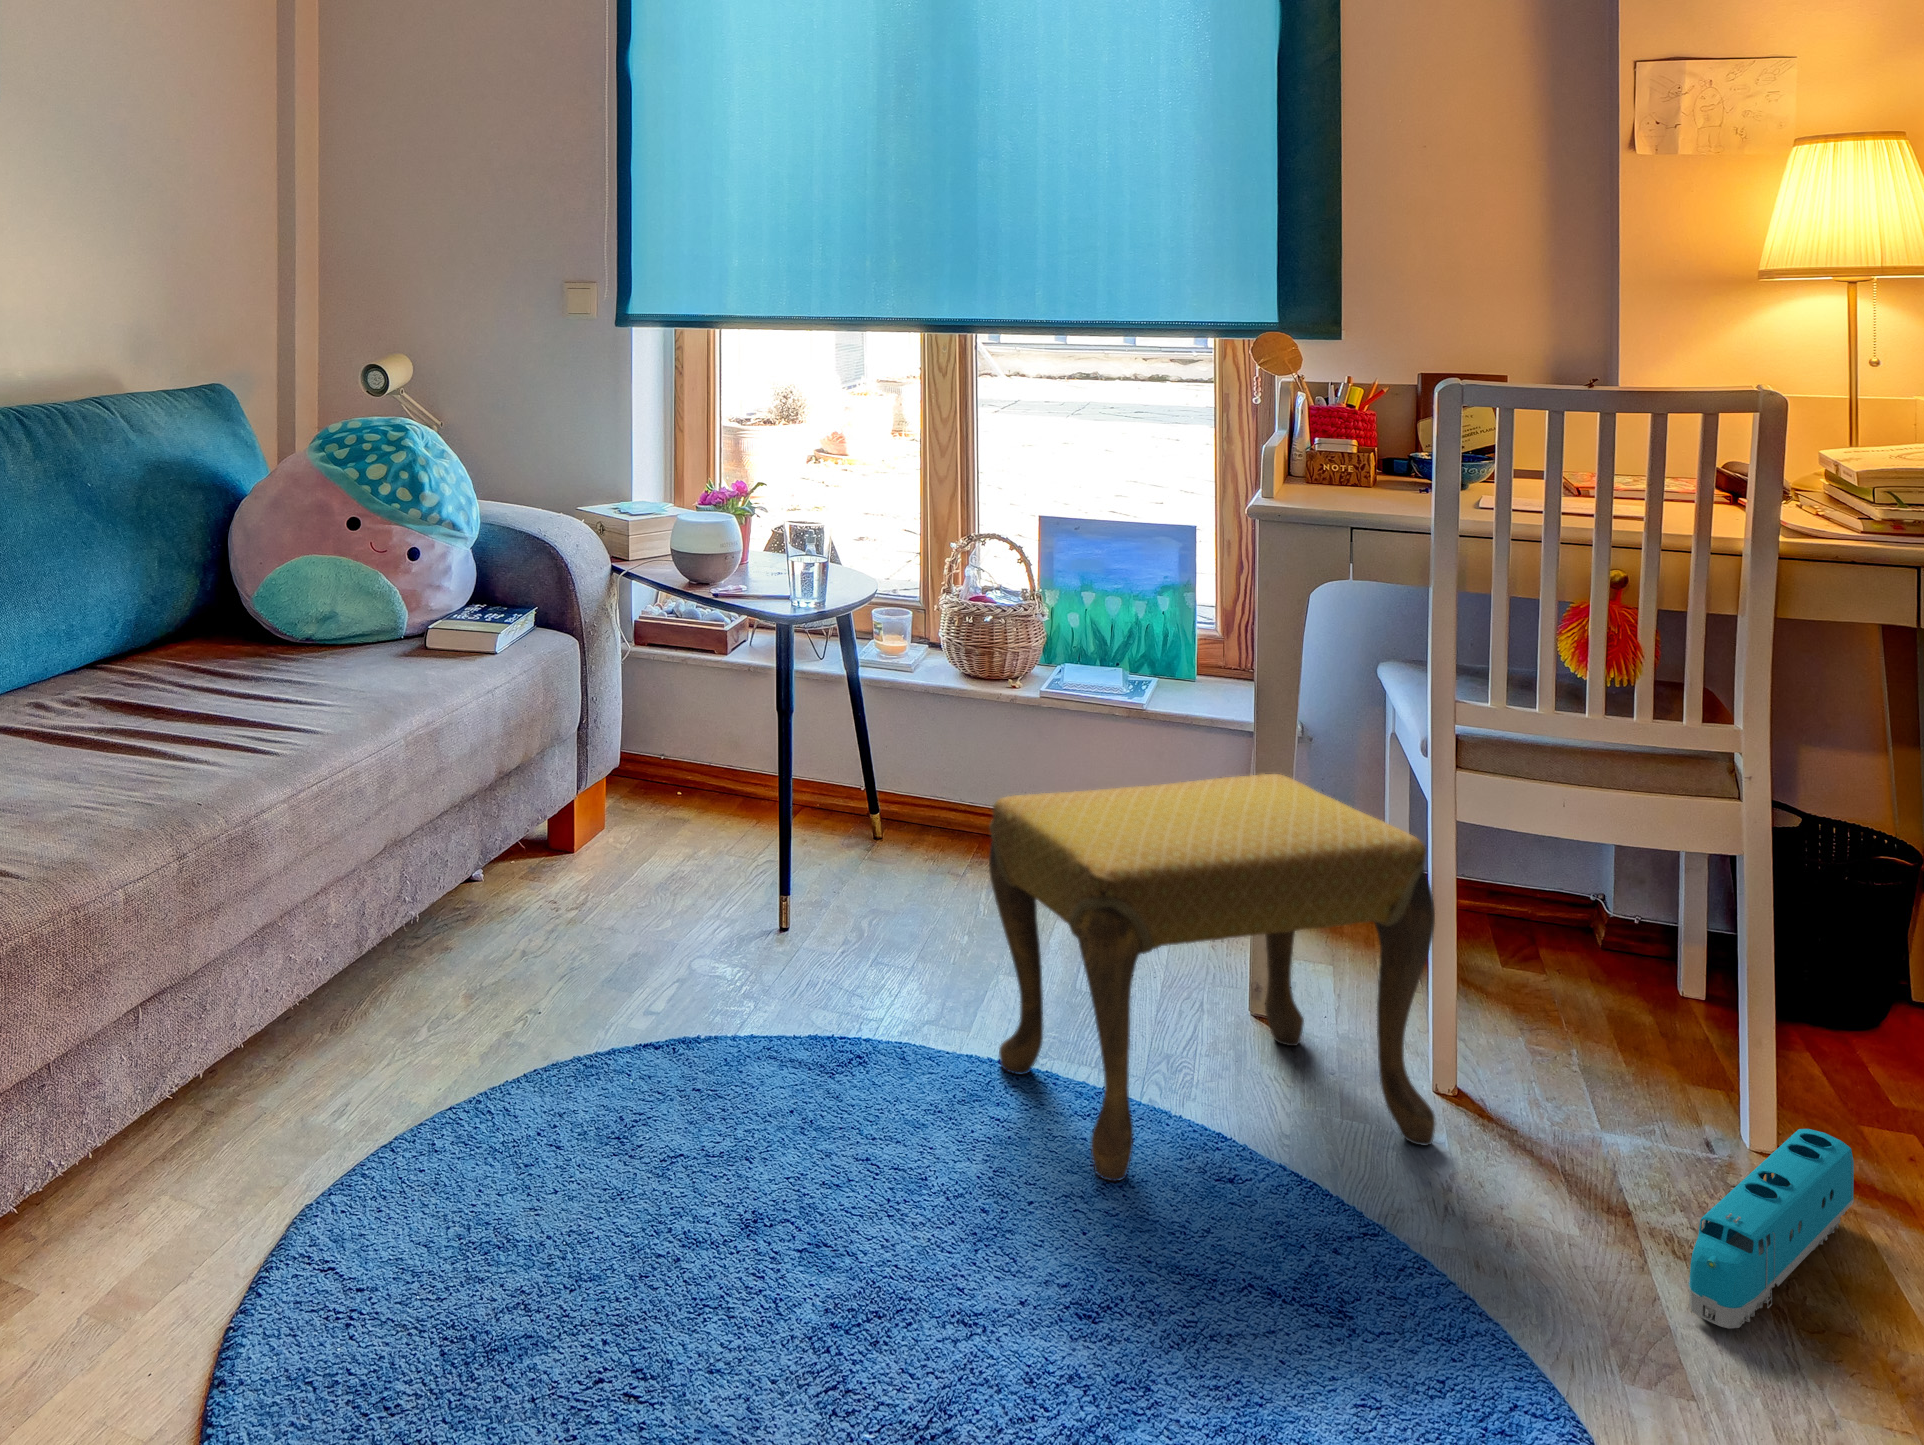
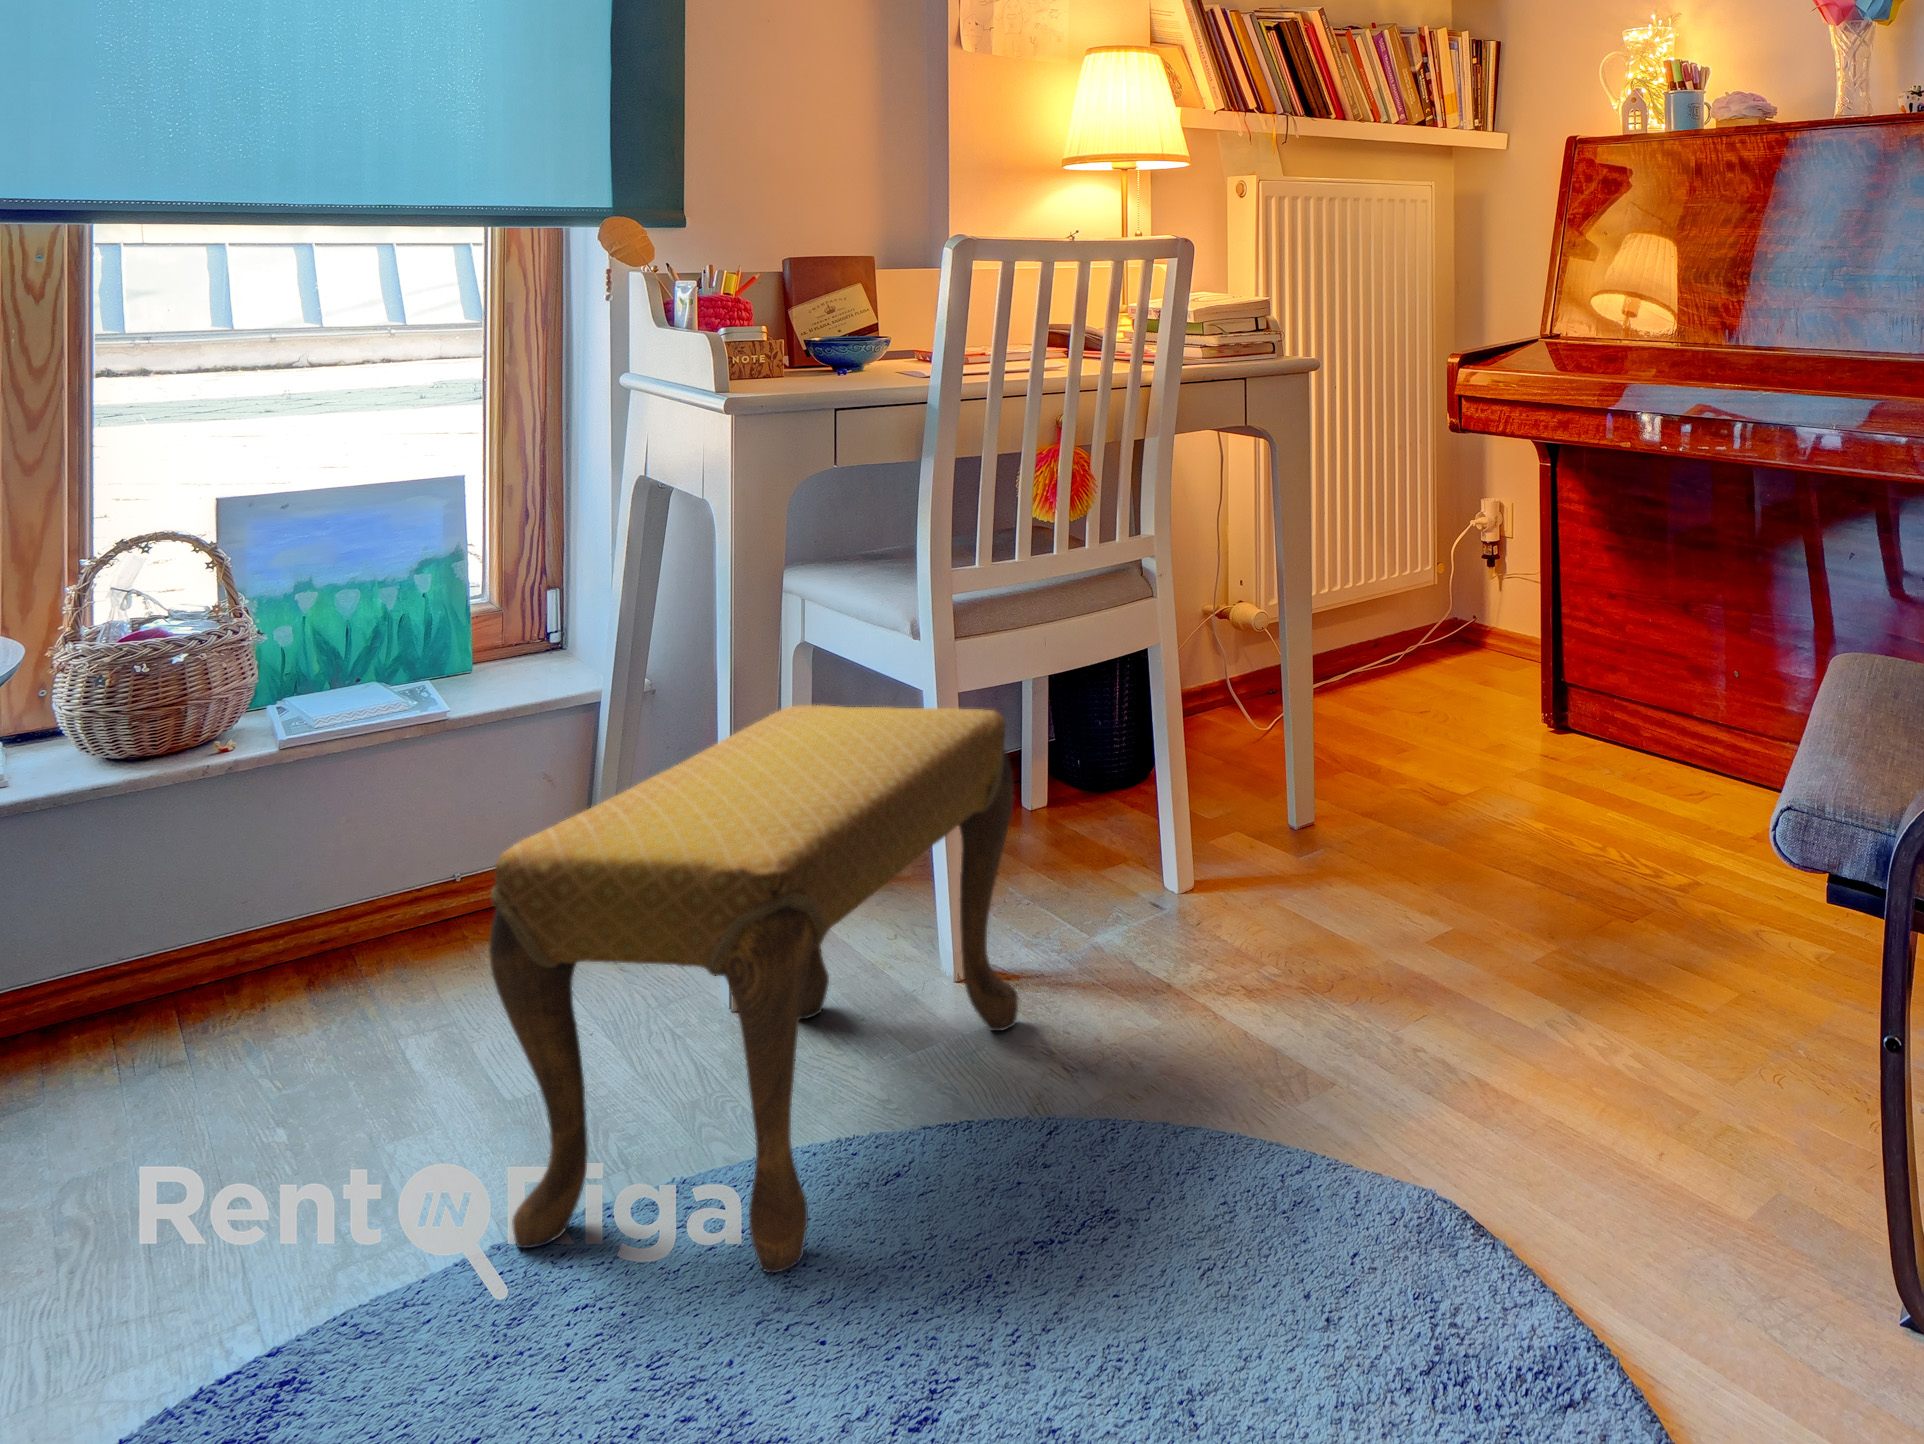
toy train: present [1688,1129,1854,1328] -> none [1241,843,1315,1020]

